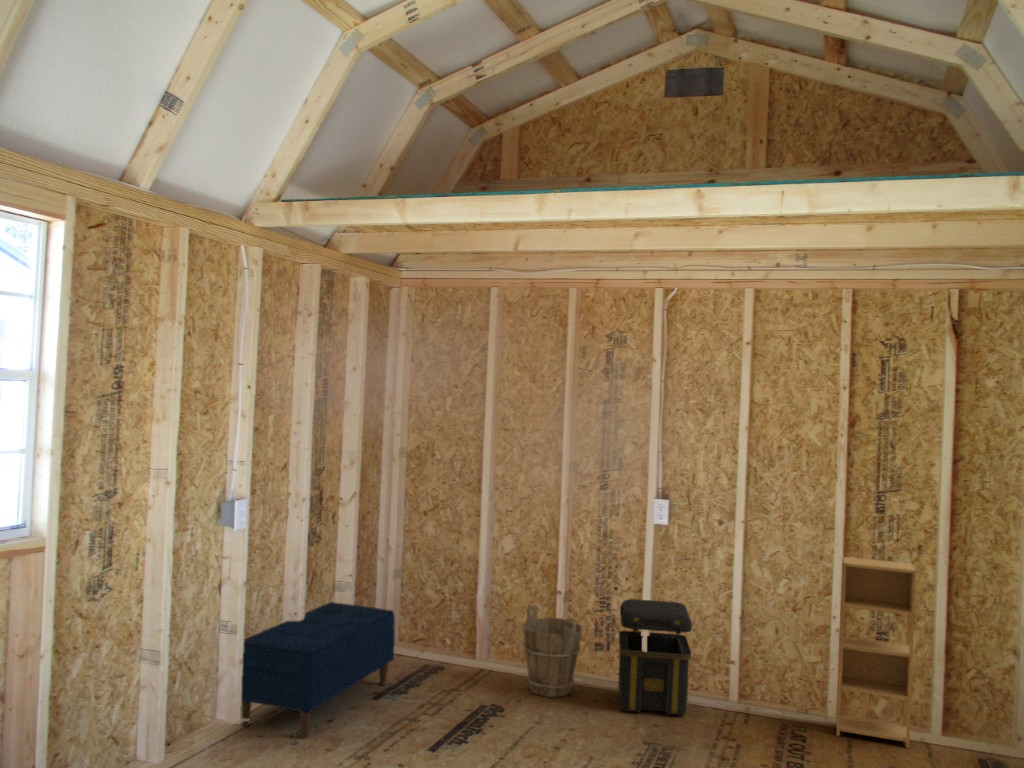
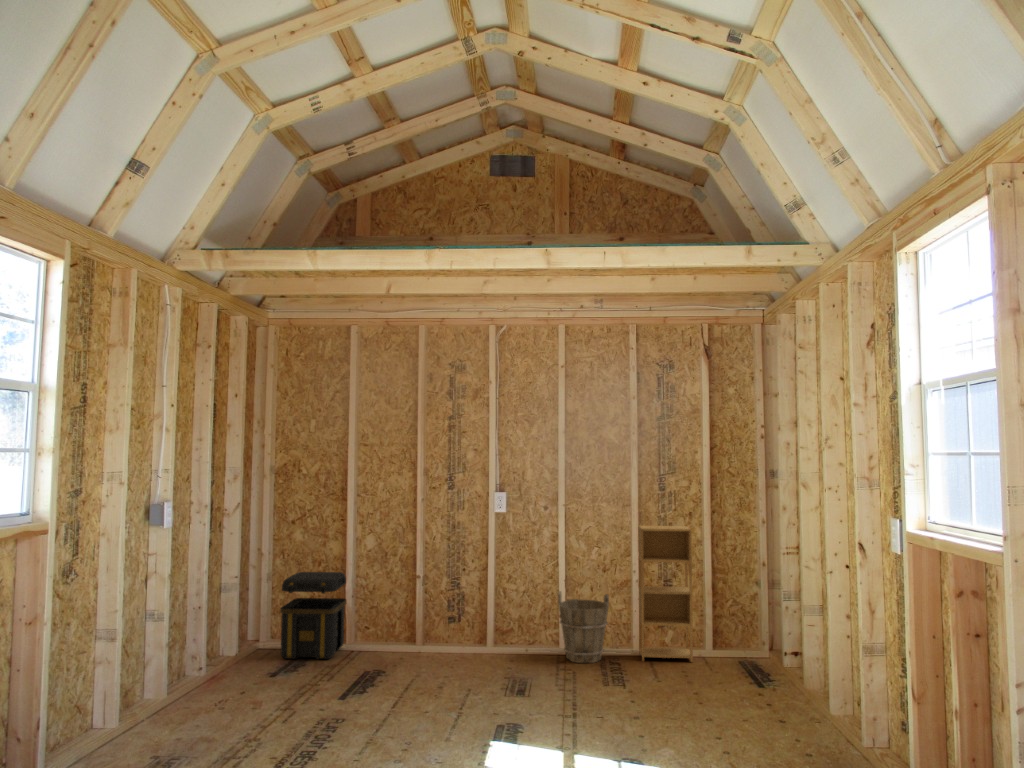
toolbox: present [618,599,692,715] -> present [280,572,346,659]
bench: present [240,602,395,739] -> none [149,602,281,714]
bucket: present [523,606,583,697] -> present [558,591,609,663]

